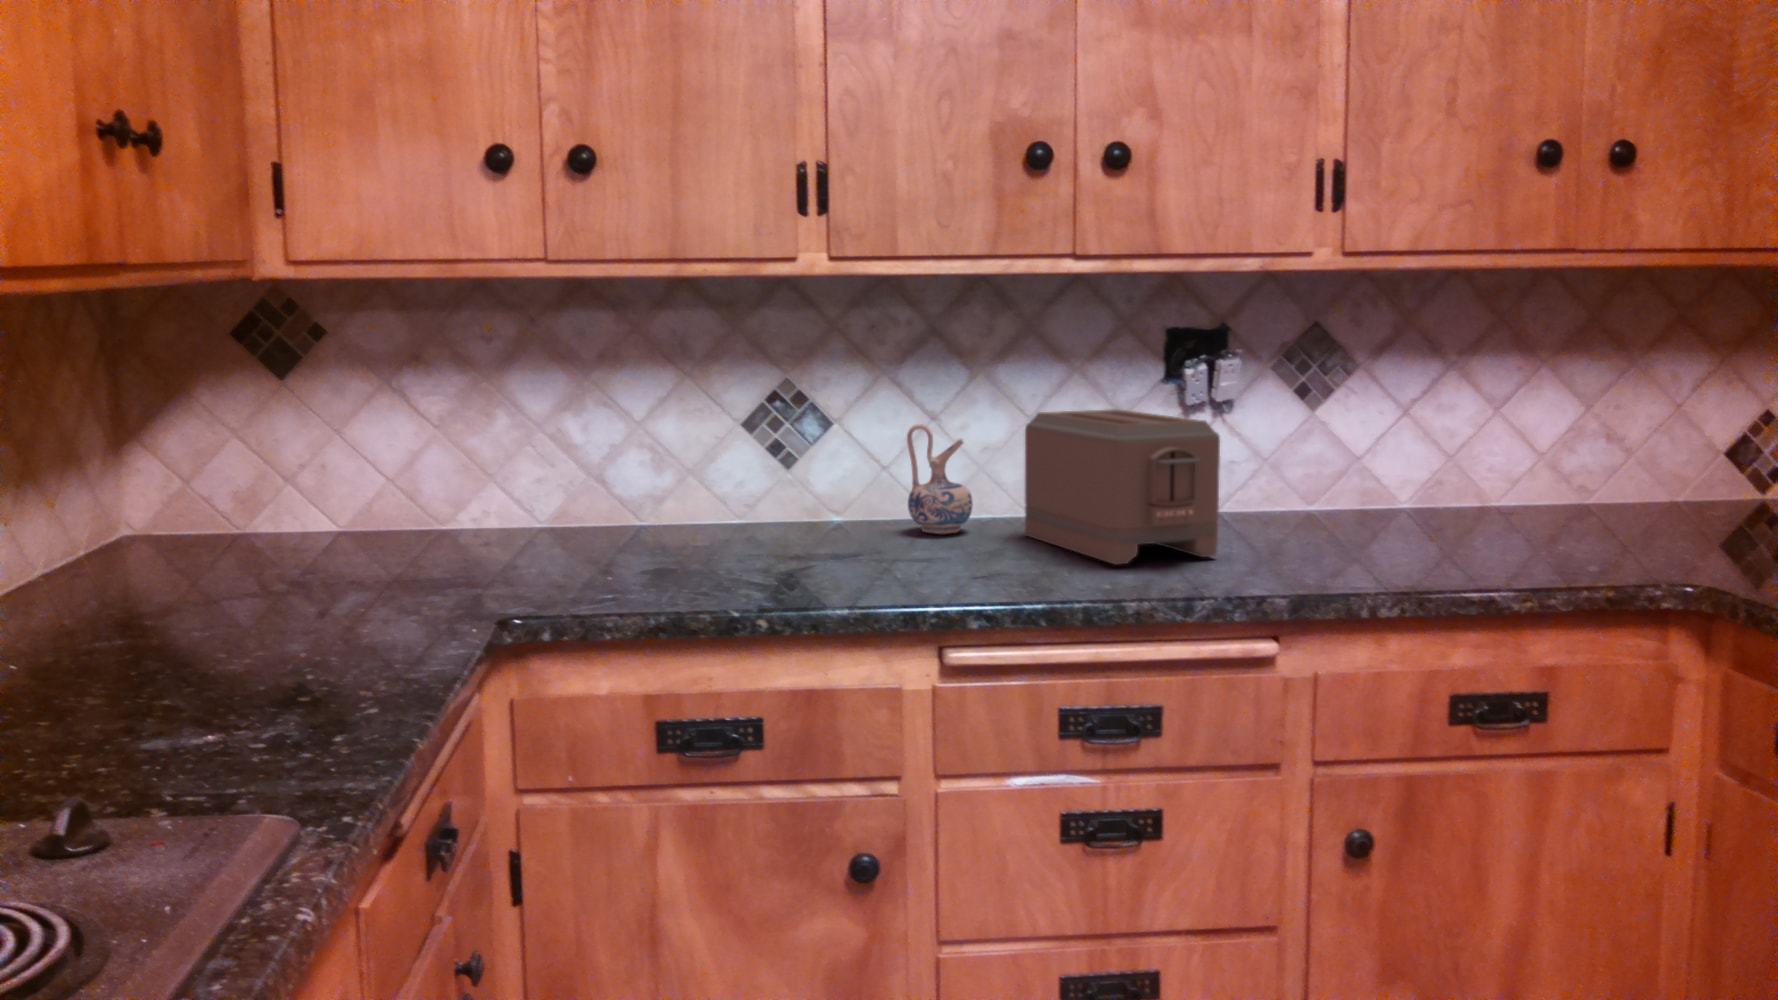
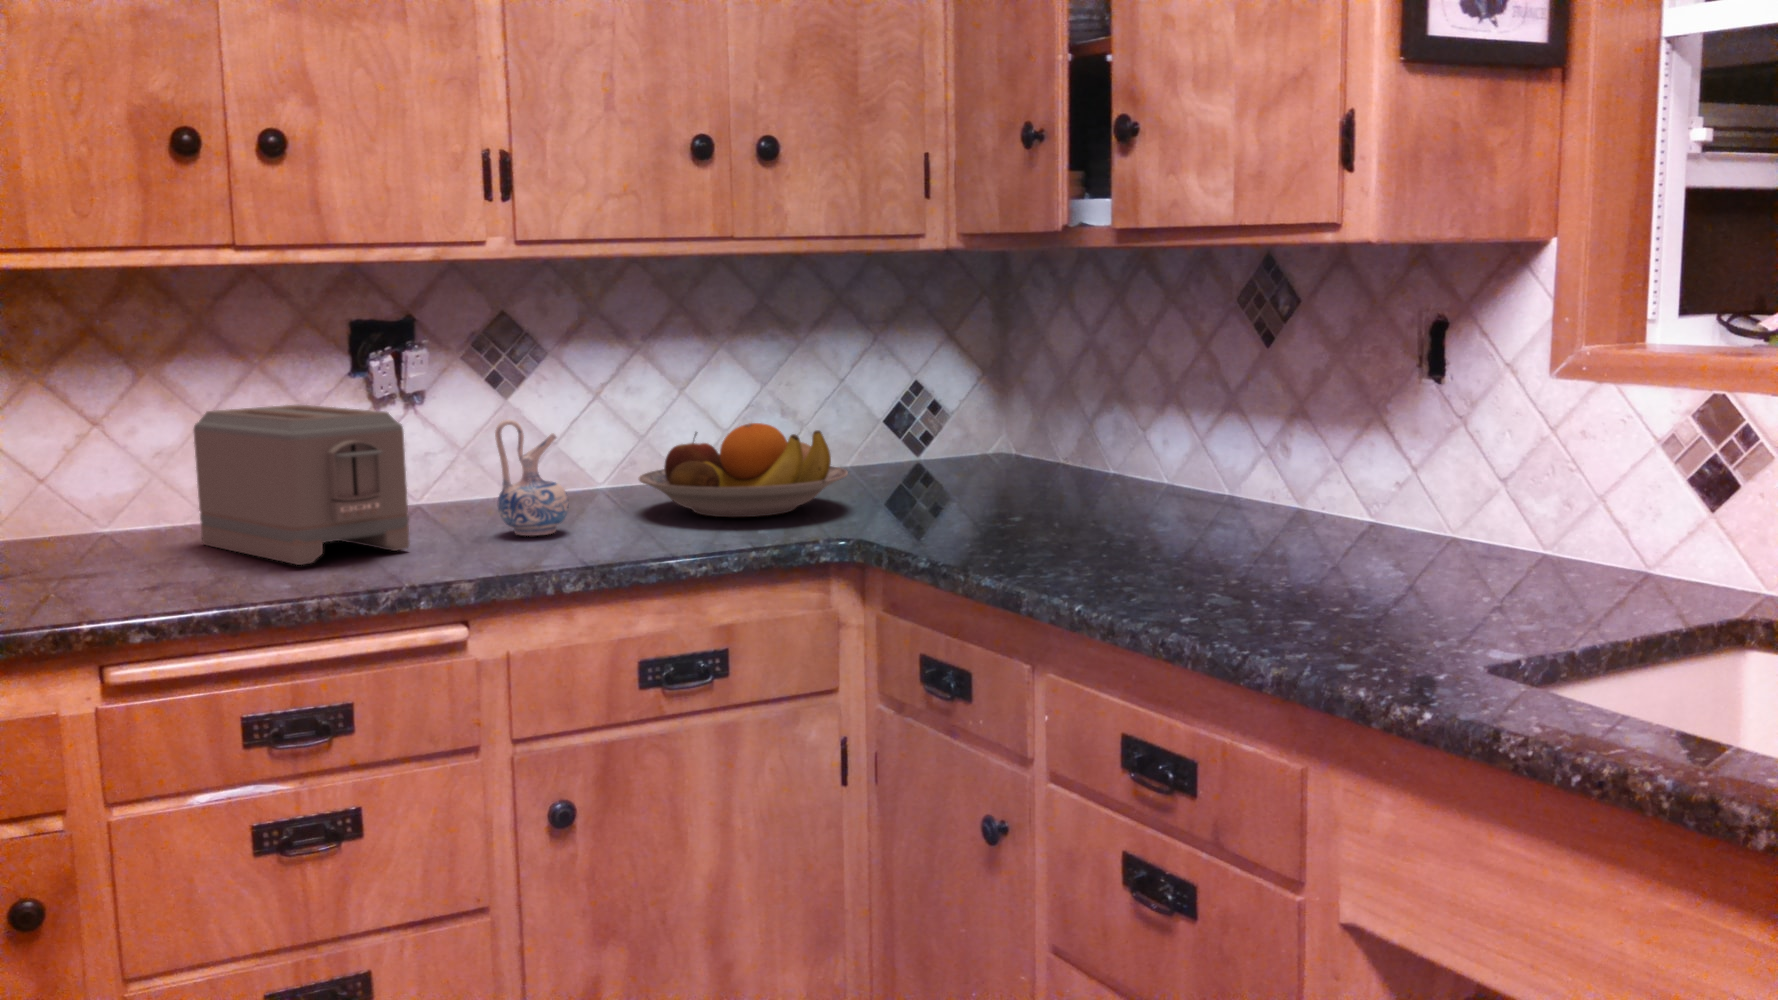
ceramic pitcher: present [907,424,973,534] -> present [495,419,568,536]
fruit bowl: none [1449,449,1697,550] -> present [639,423,848,517]

